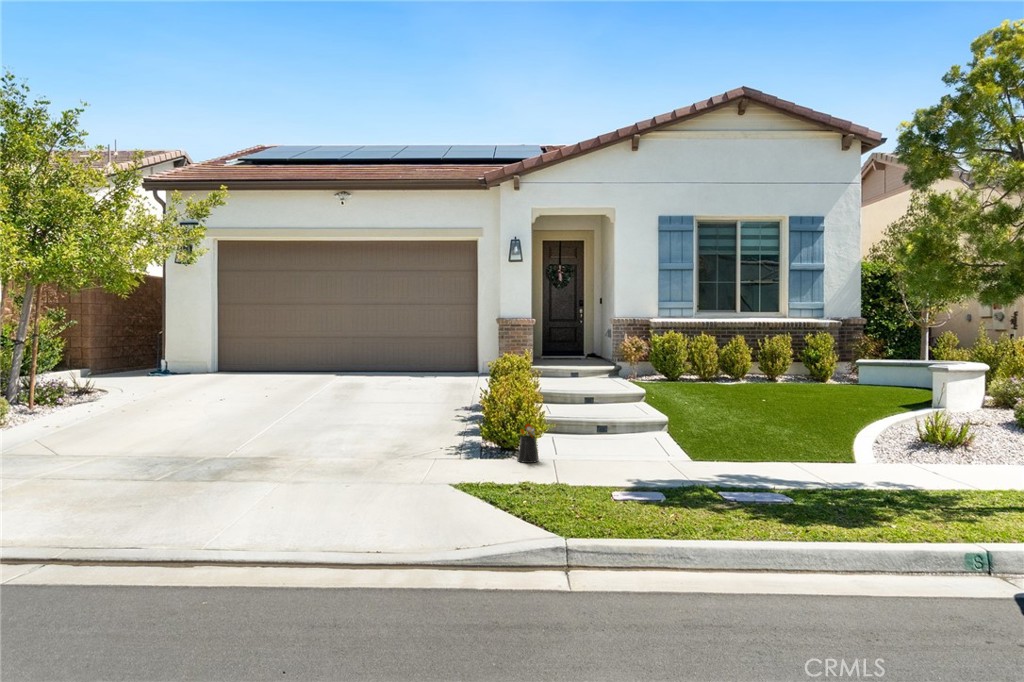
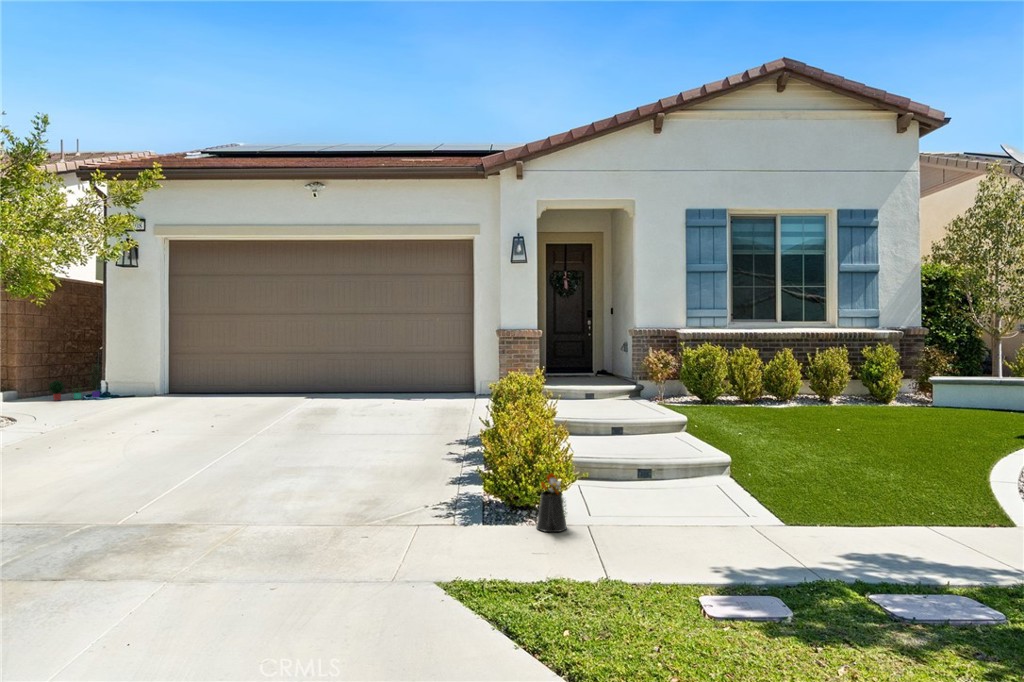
potted plant: none [122,345,165,375] -> present [49,365,102,400]

